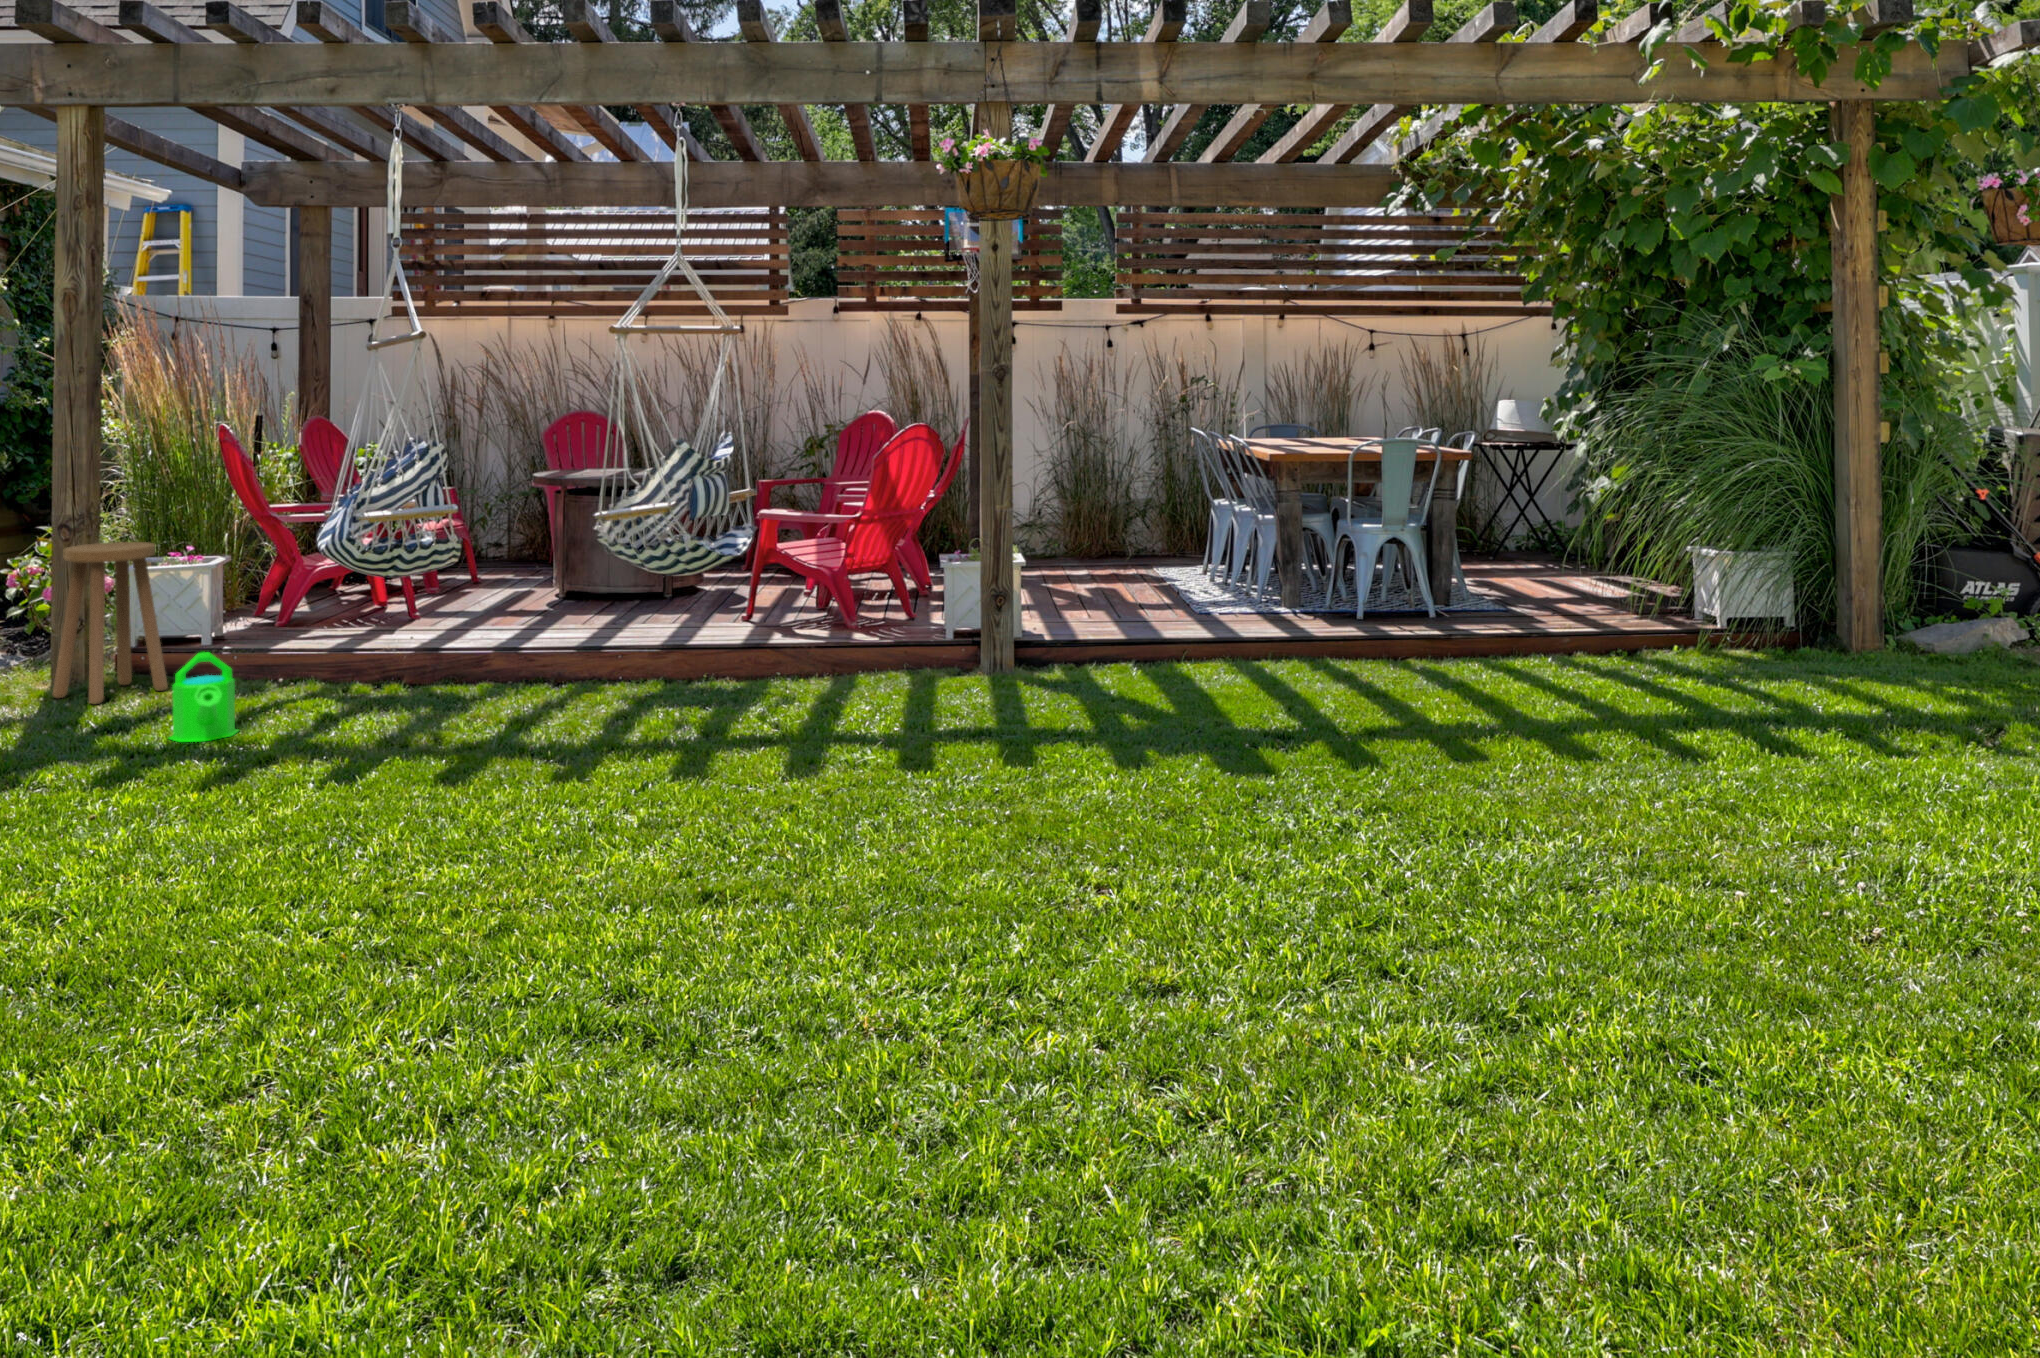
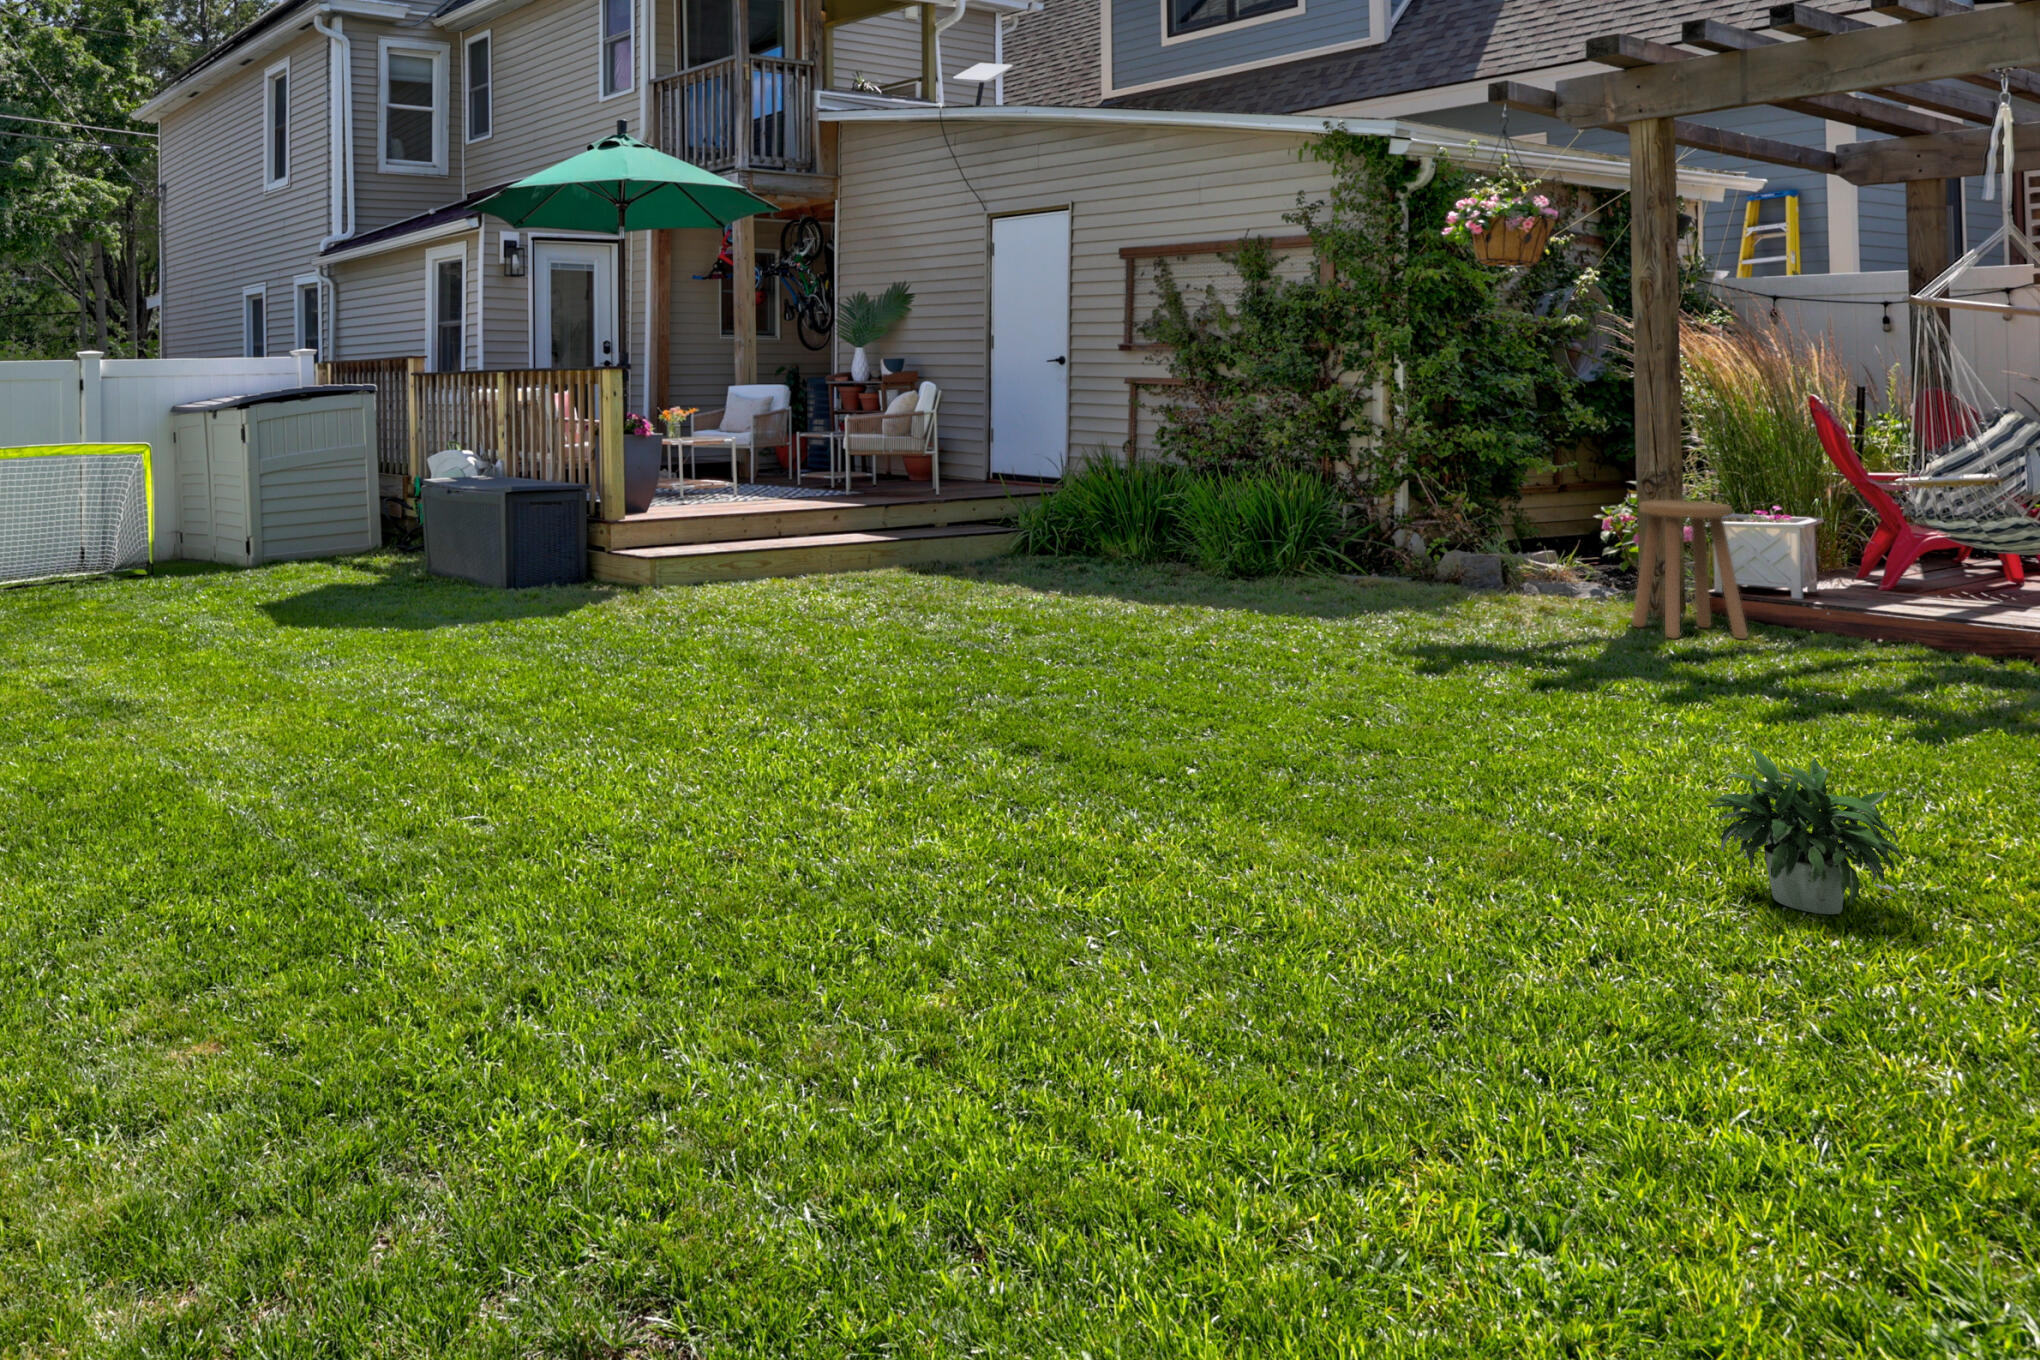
watering can: present [169,652,239,742] -> none [1739,609,1822,692]
potted plant: none [179,814,358,997] -> present [1705,748,1906,914]

